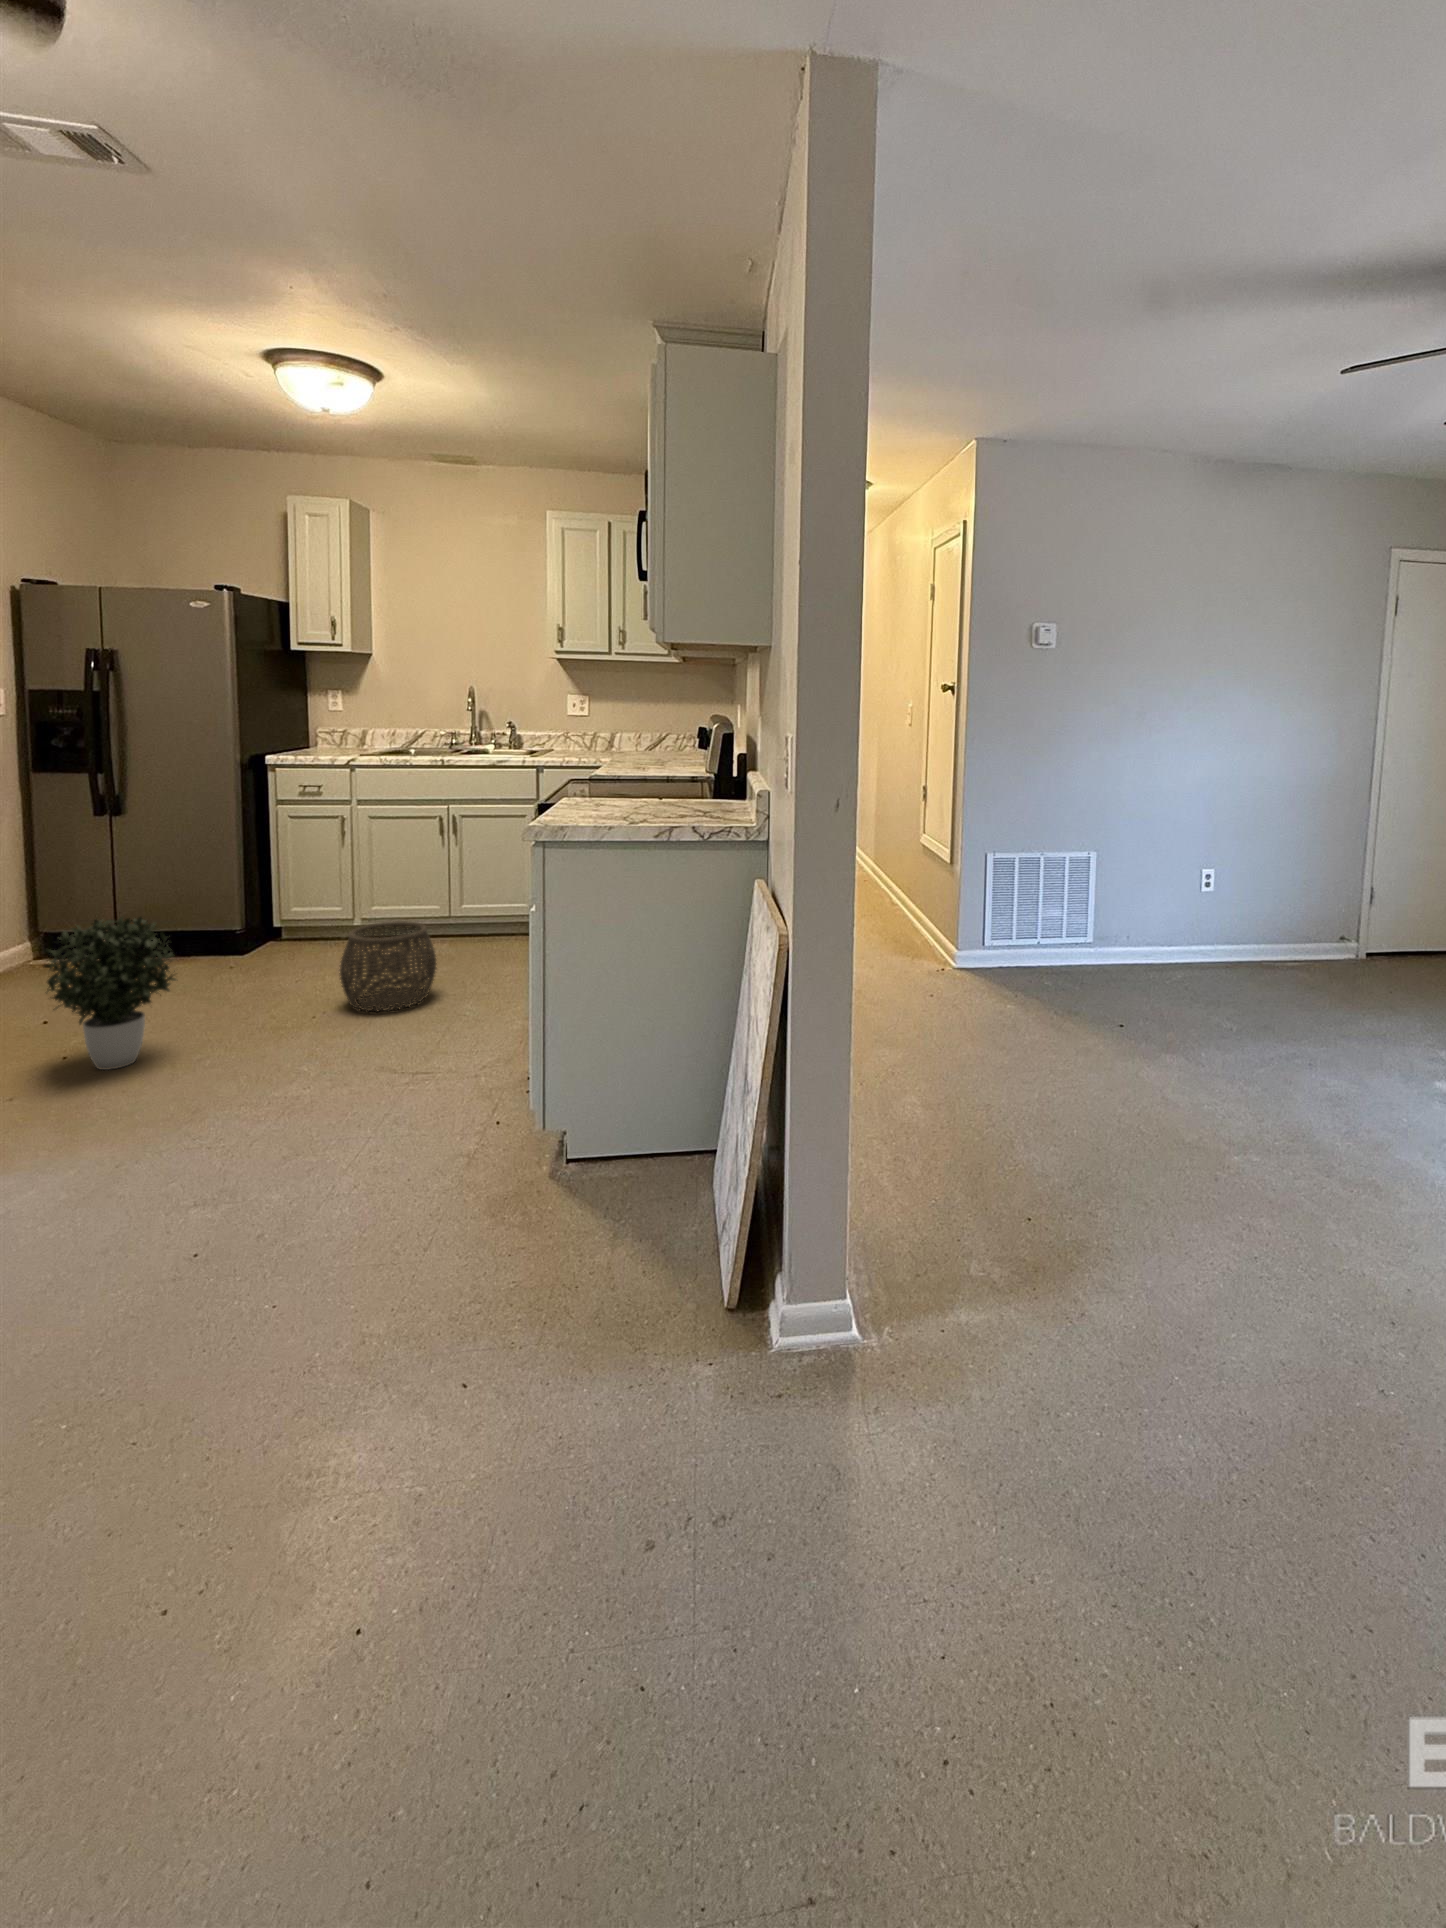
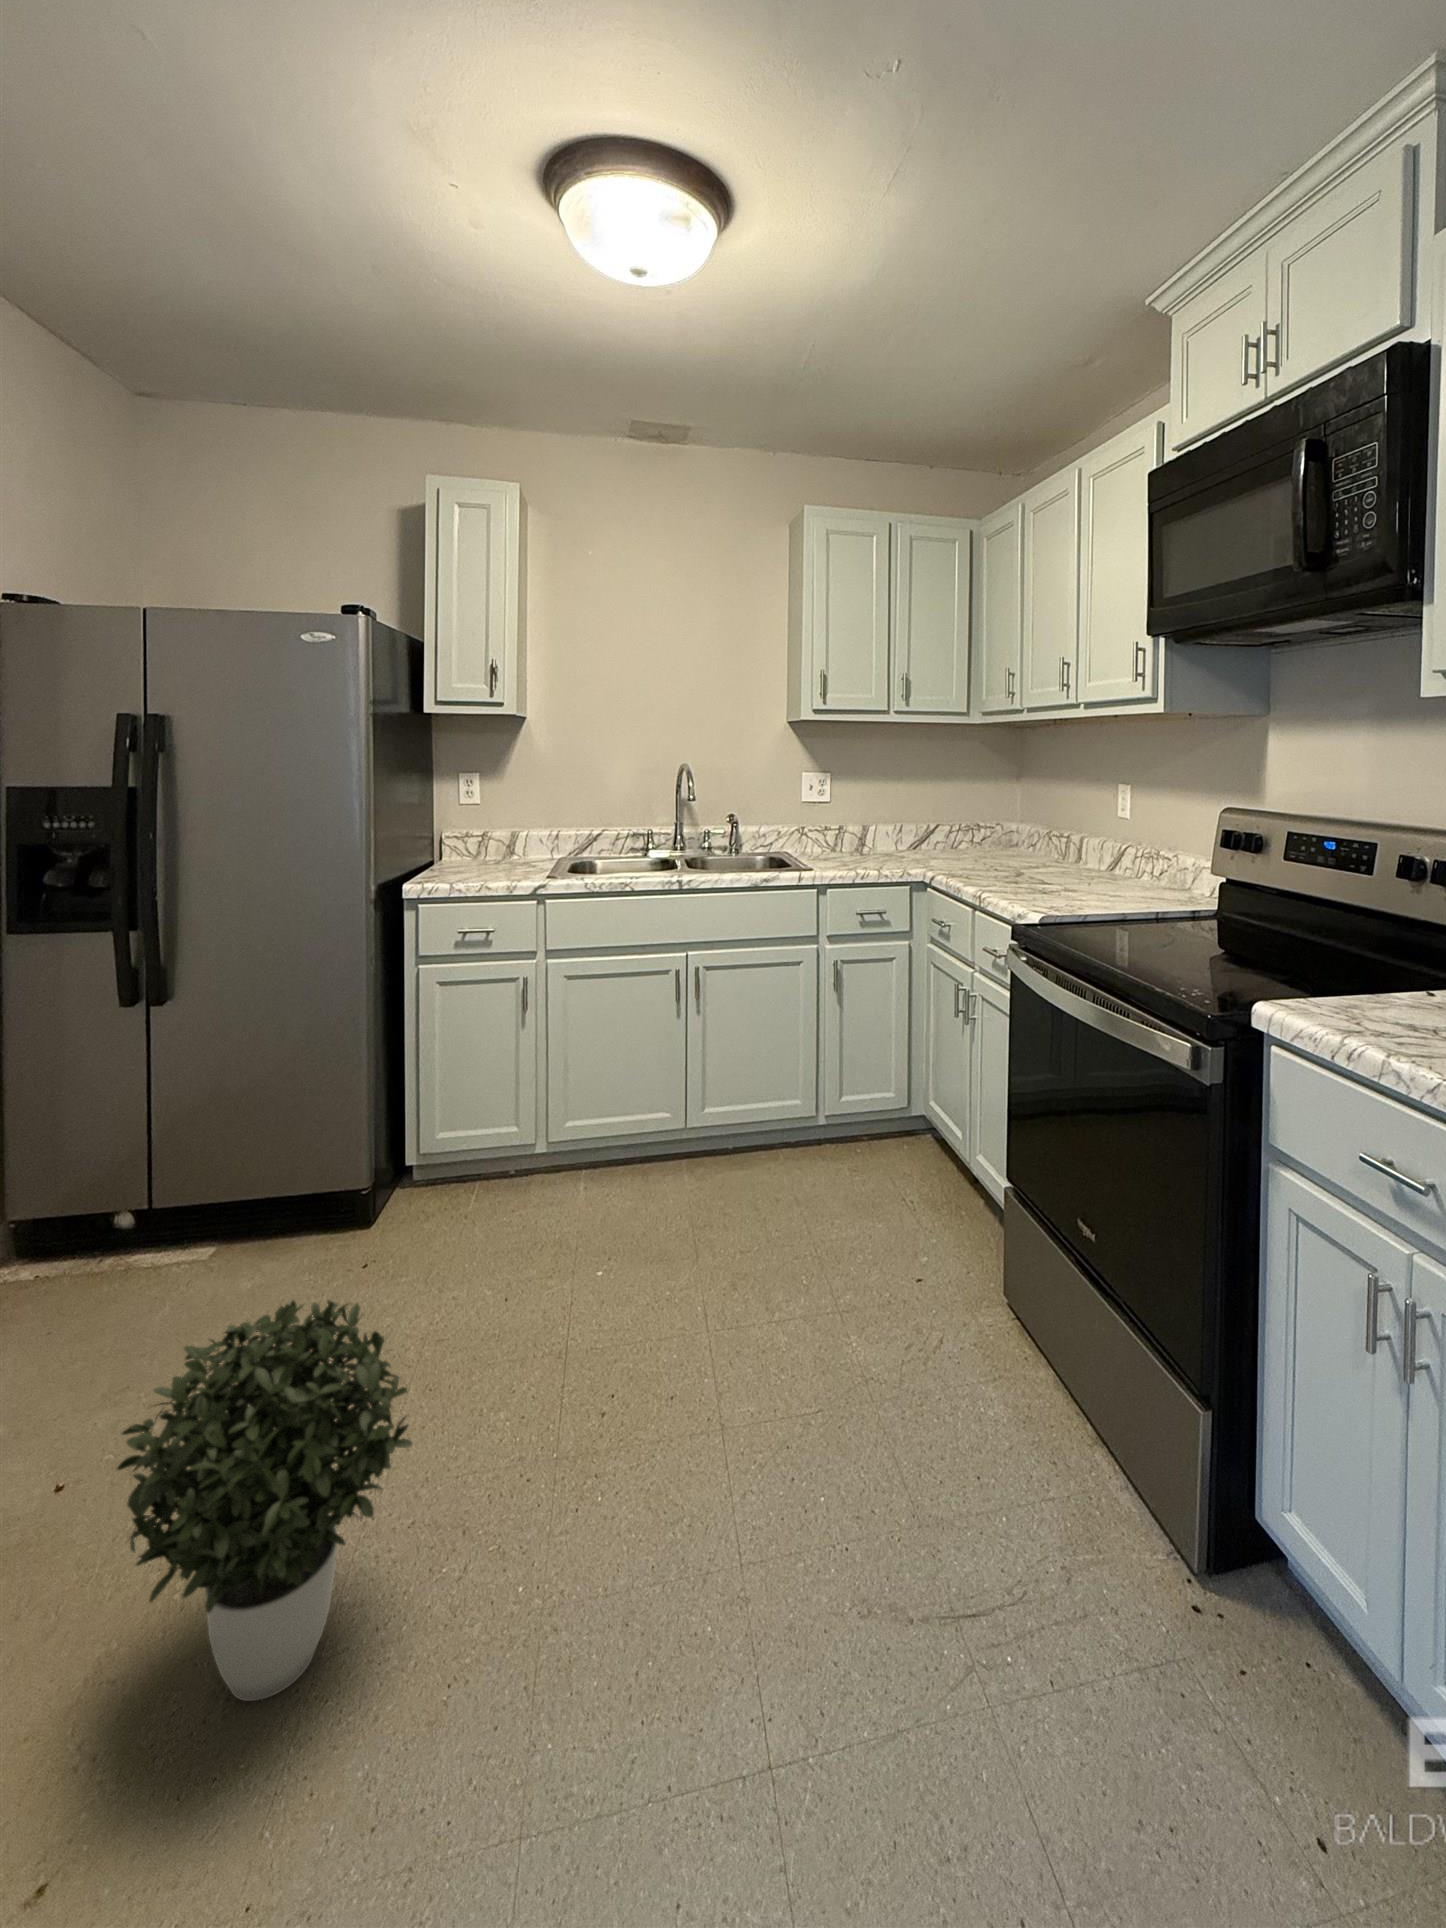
woven basket: present [340,921,436,1011] -> none [636,1193,800,1399]

